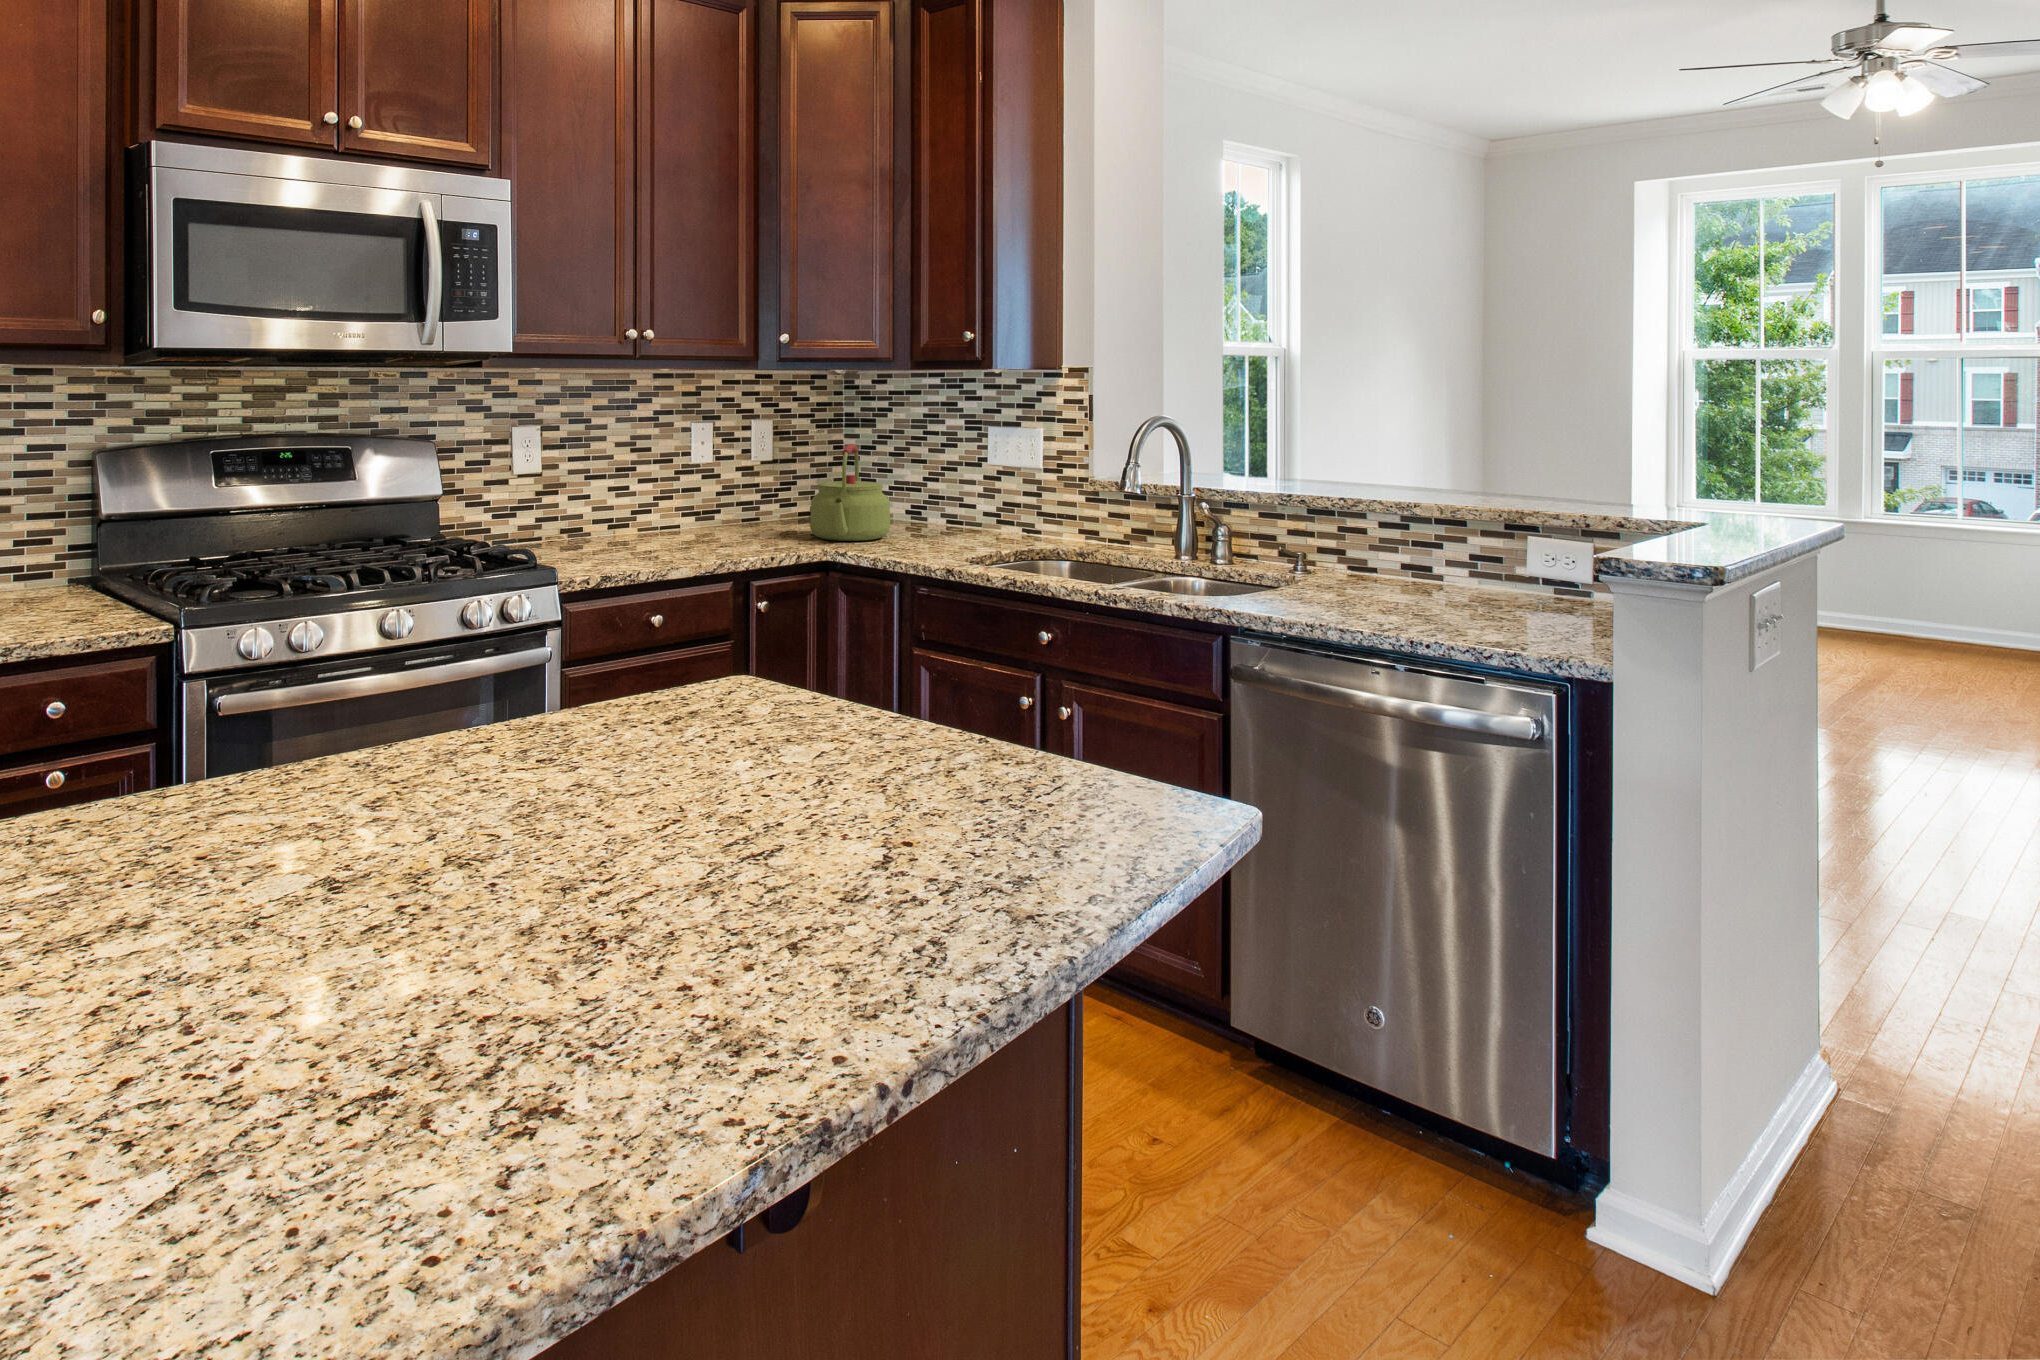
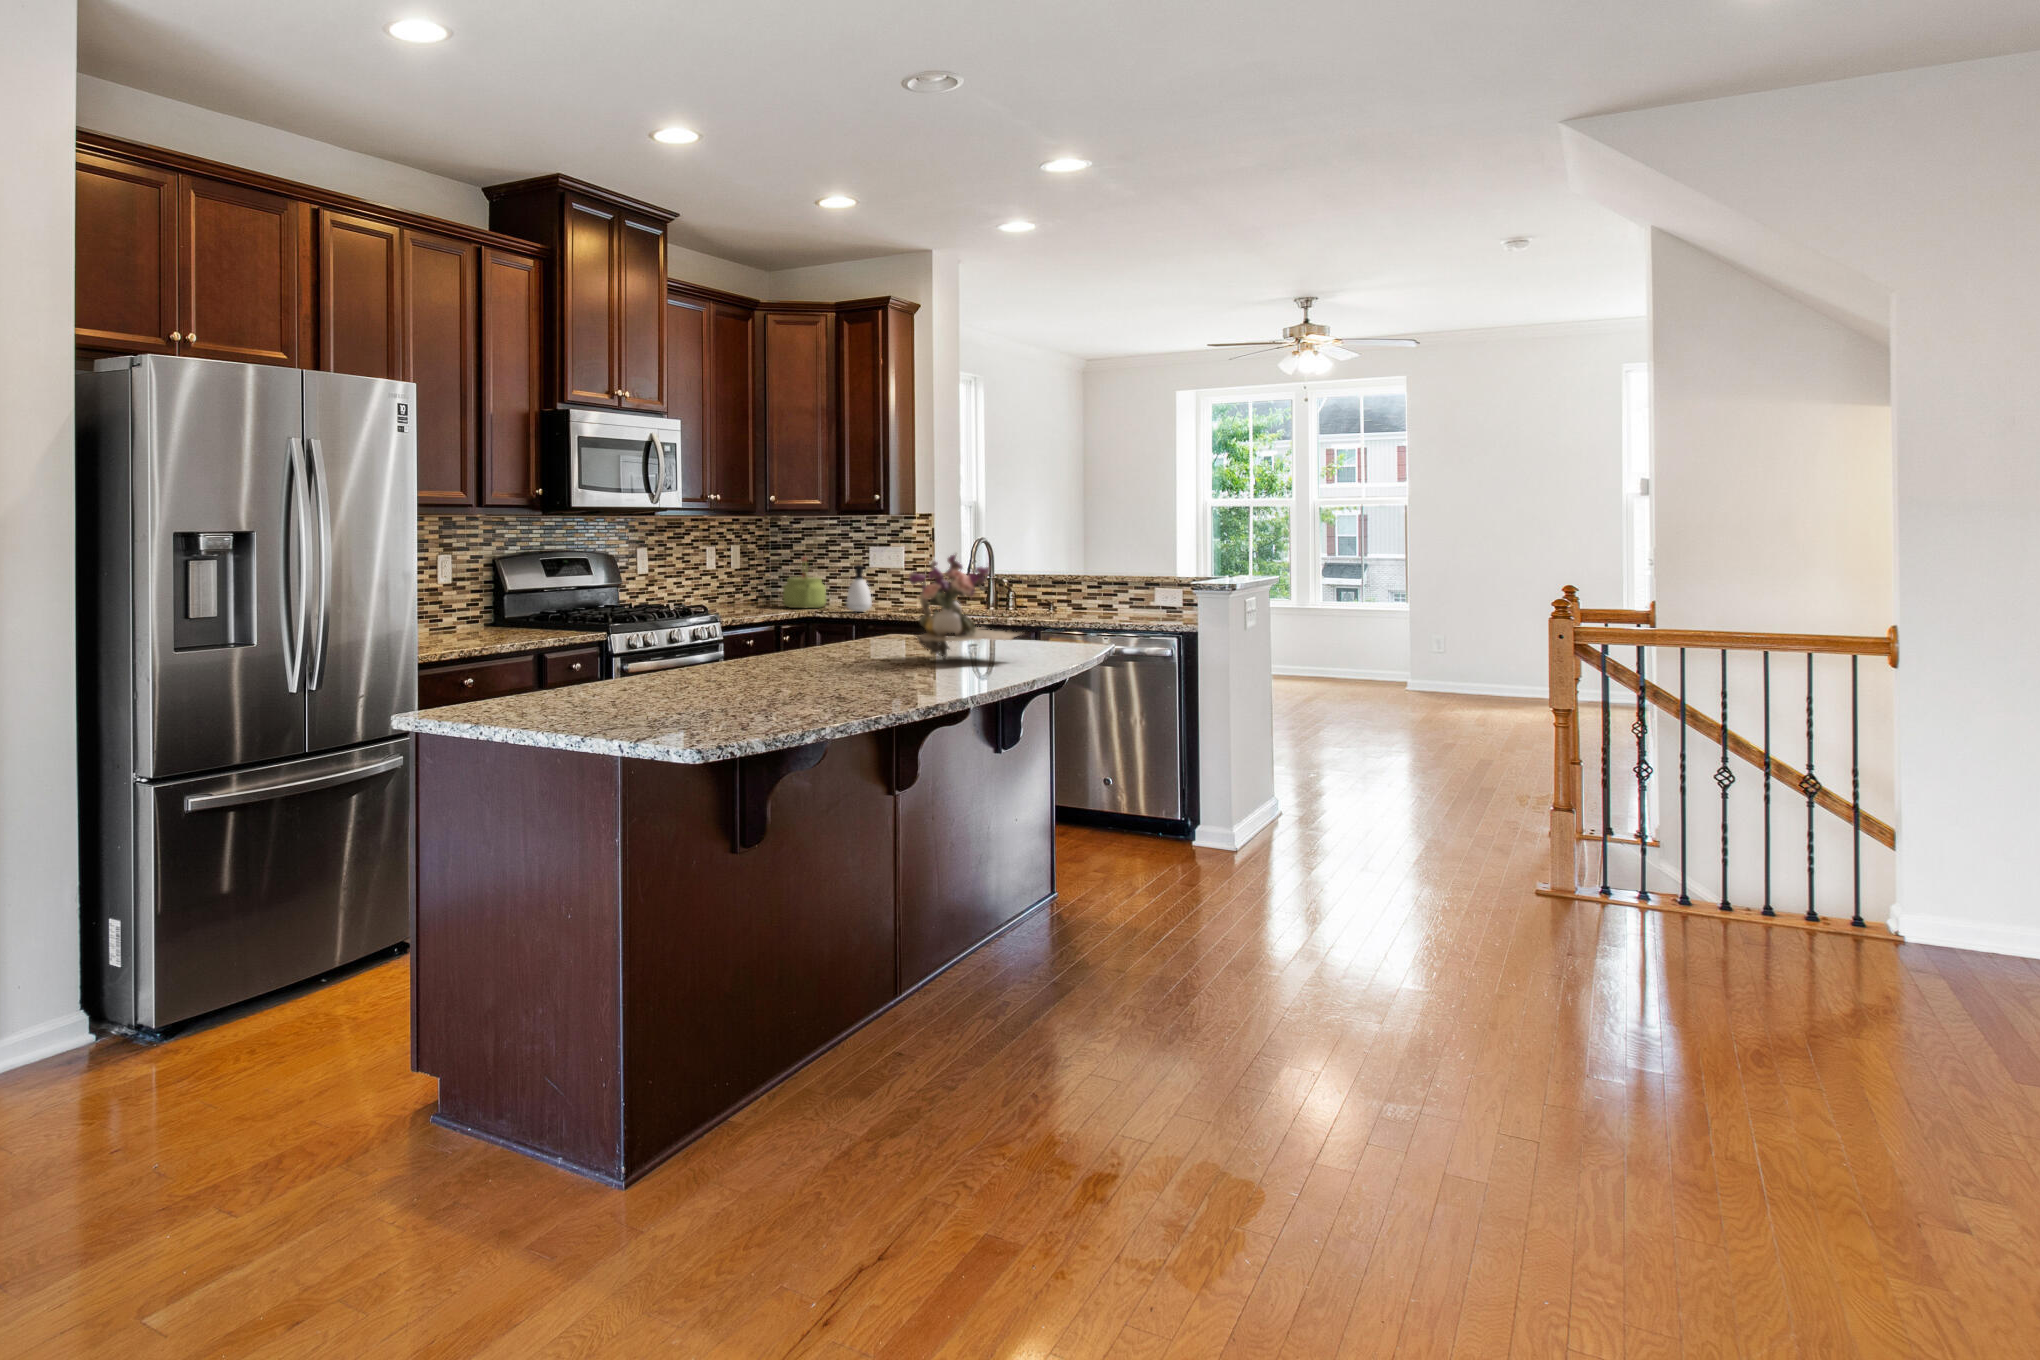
soap dispenser: none [896,466,945,556] -> present [847,565,872,612]
flower arrangement: none [123,508,706,992] -> present [909,554,1021,658]

